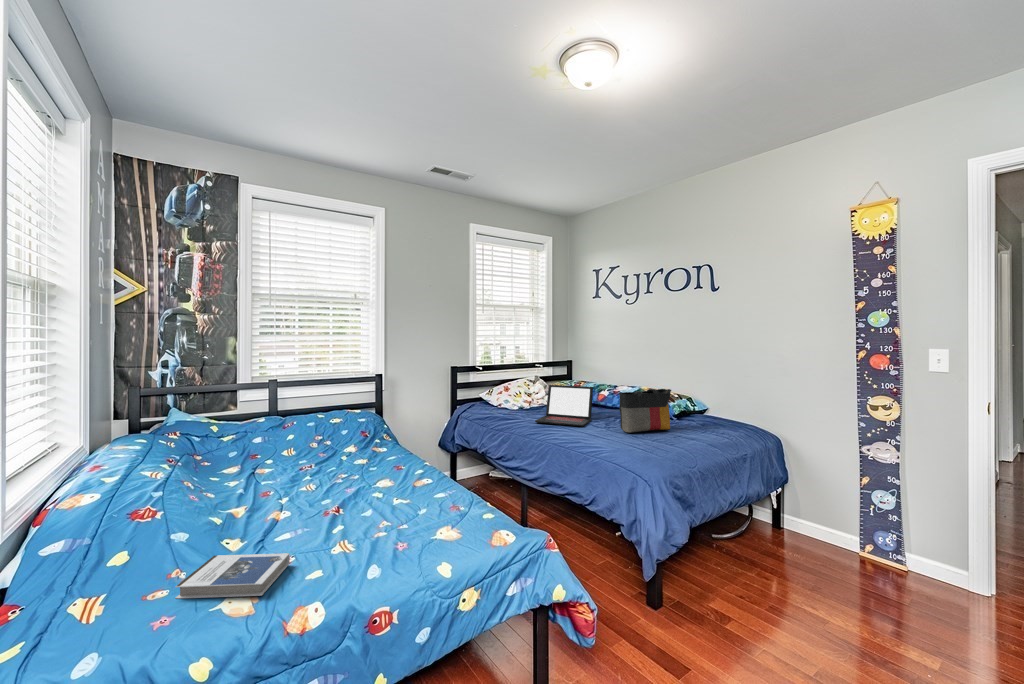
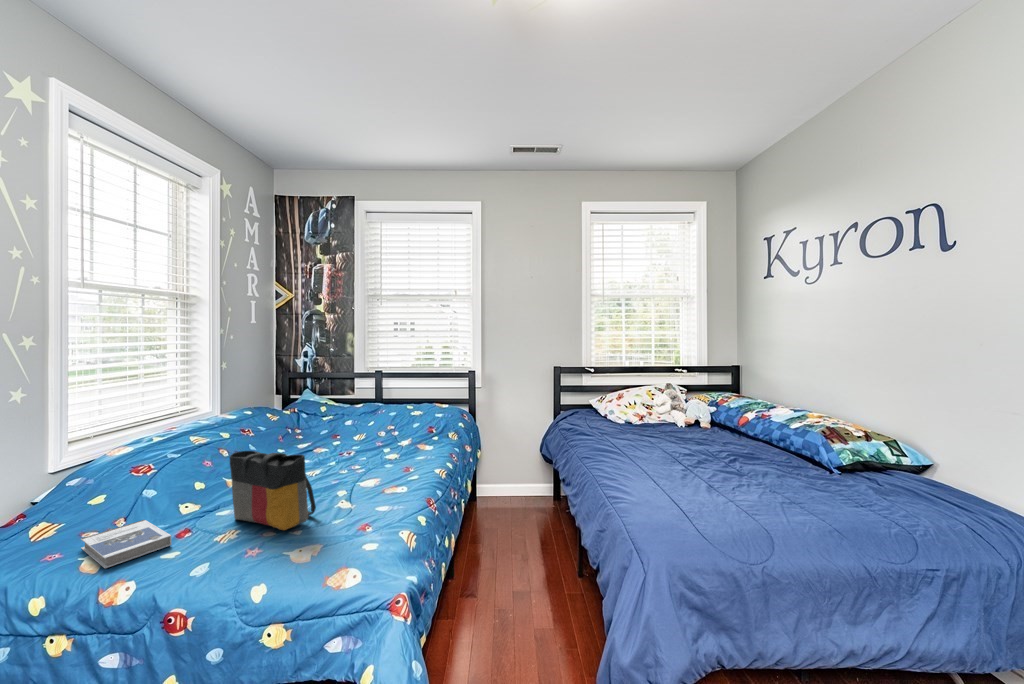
laptop: present [535,385,593,426] -> none [609,397,698,459]
tote bag: present [619,389,671,433] -> present [230,451,316,530]

